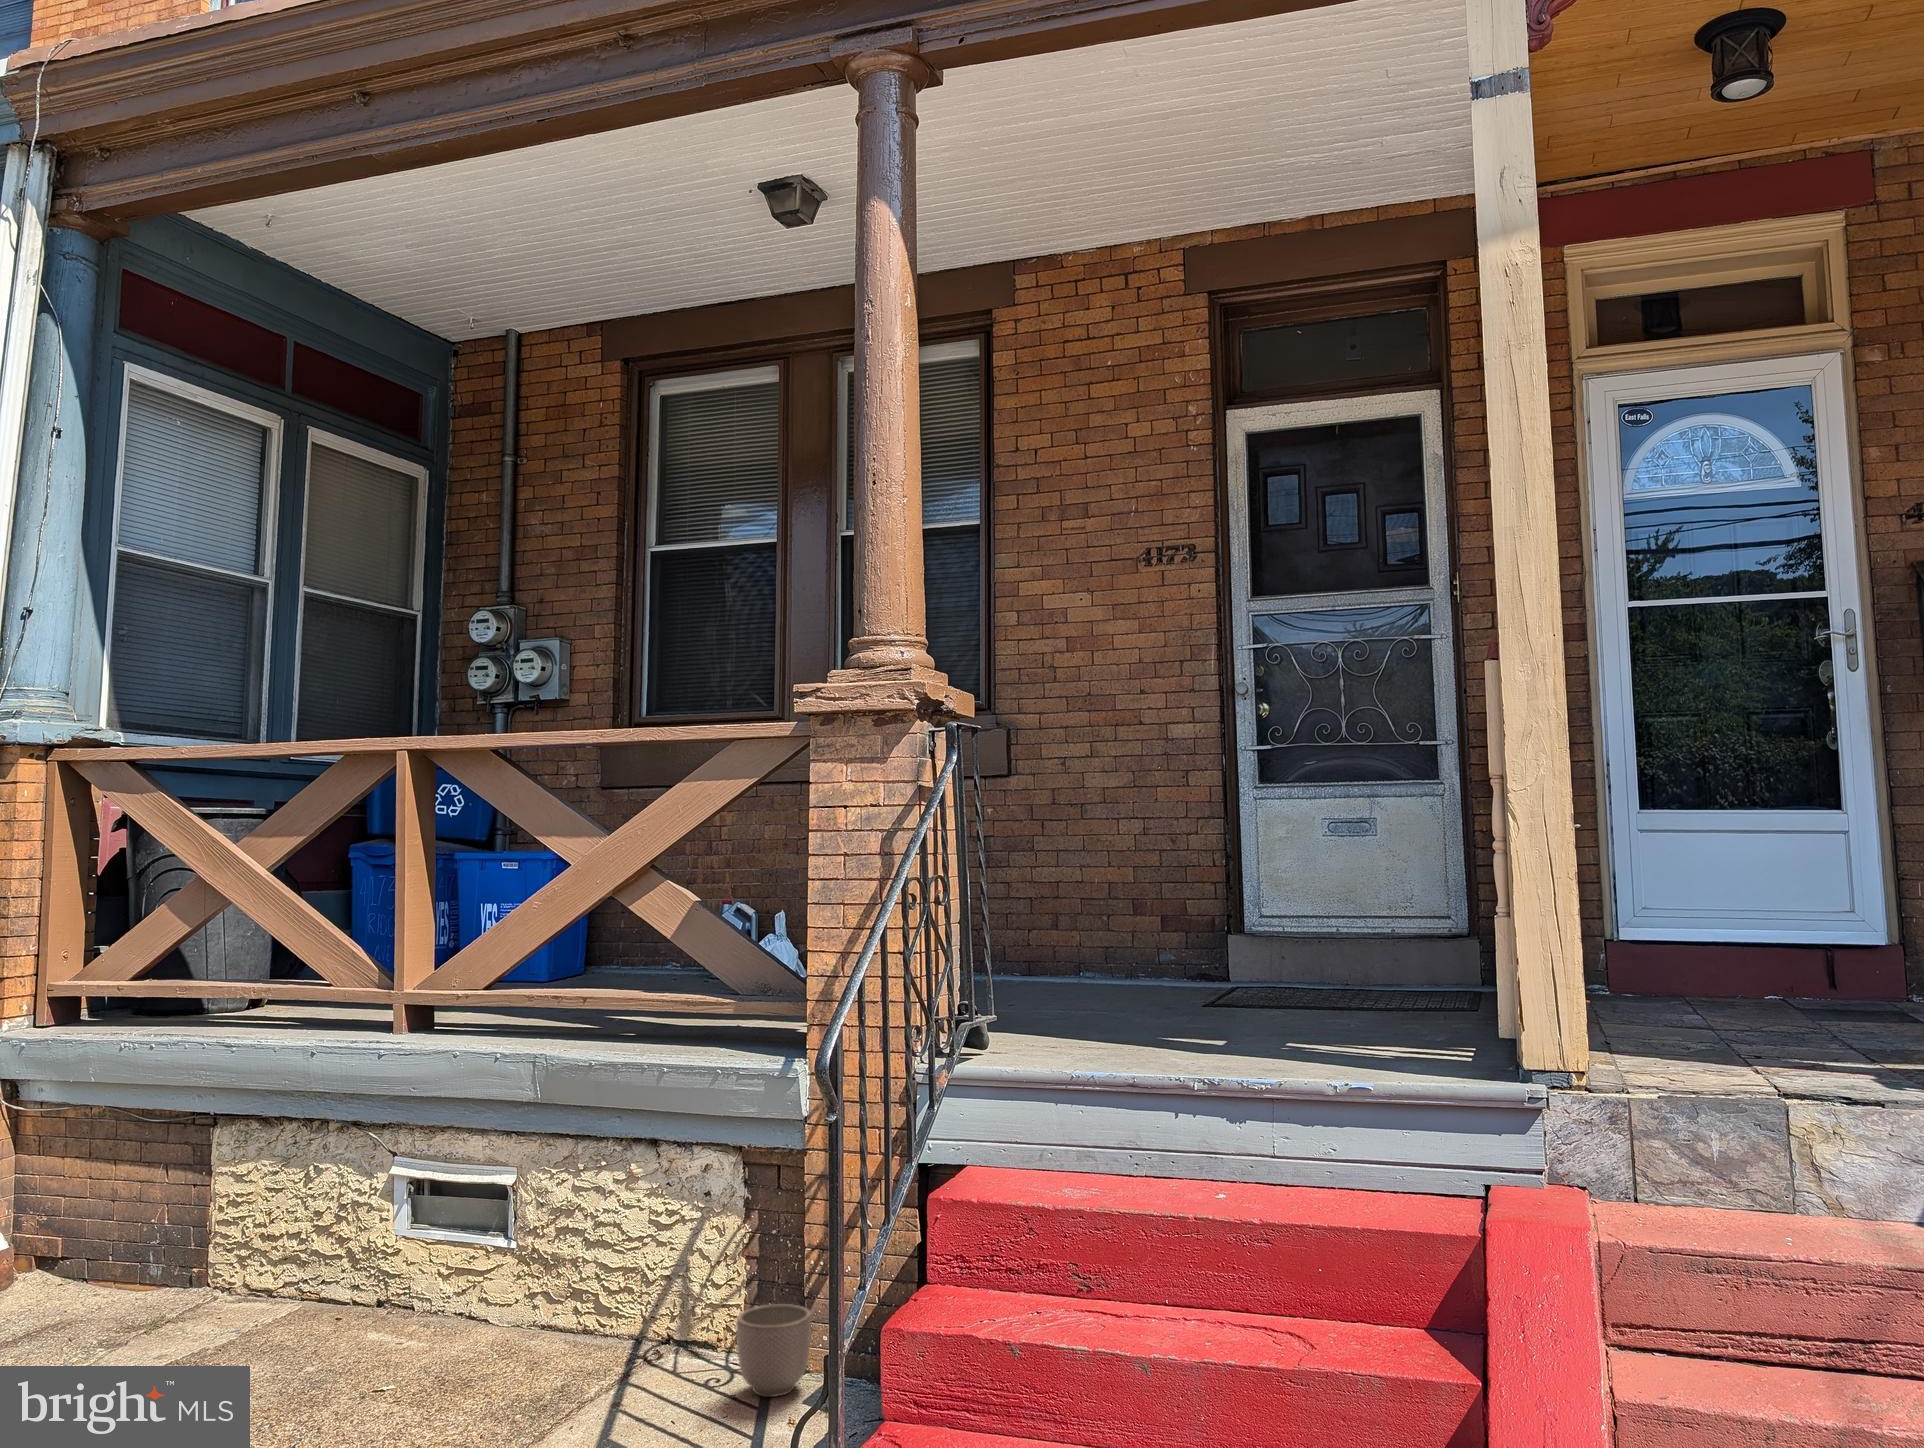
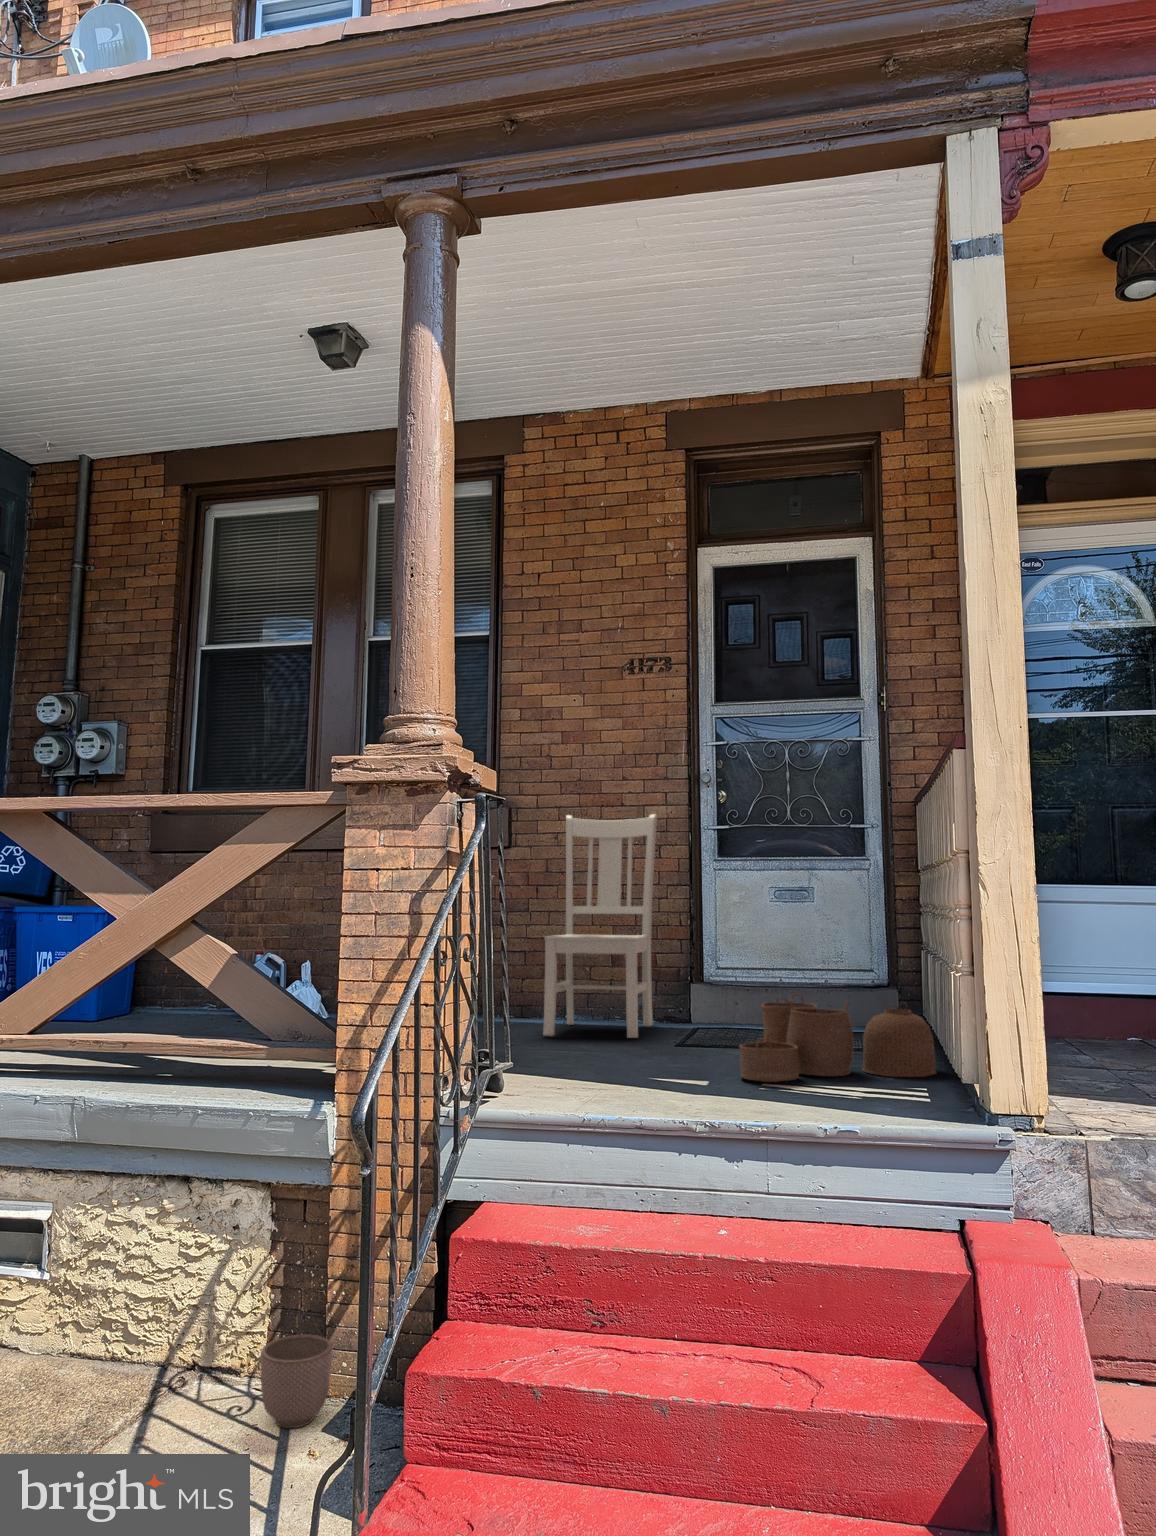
chair: none [1050,732,1184,995] -> present [543,814,657,1038]
woven basket: none [1256,940,1488,1037] -> present [739,994,936,1082]

